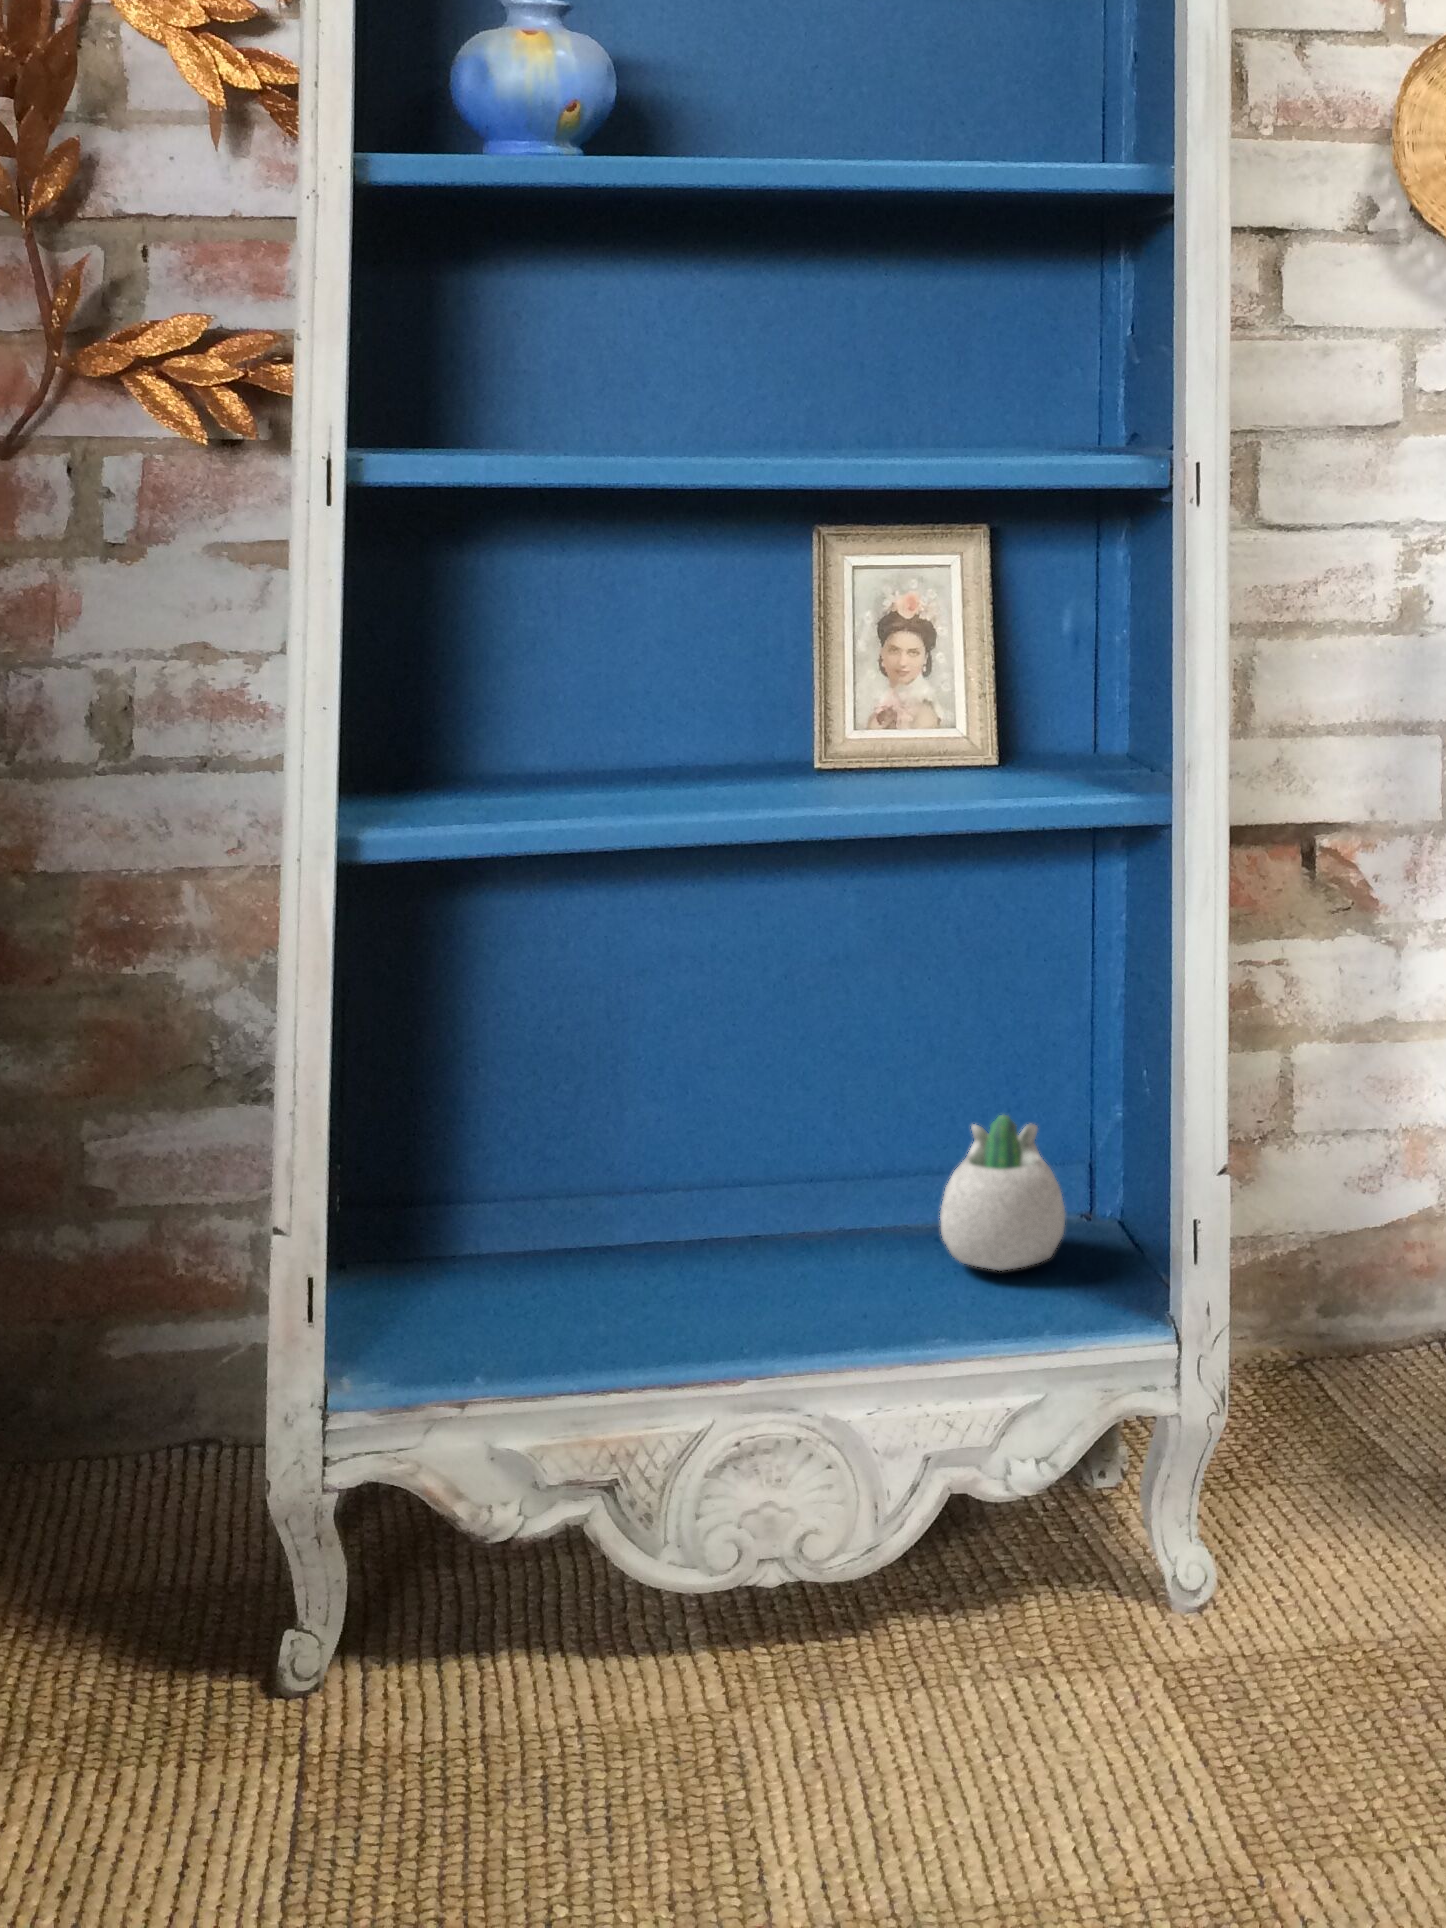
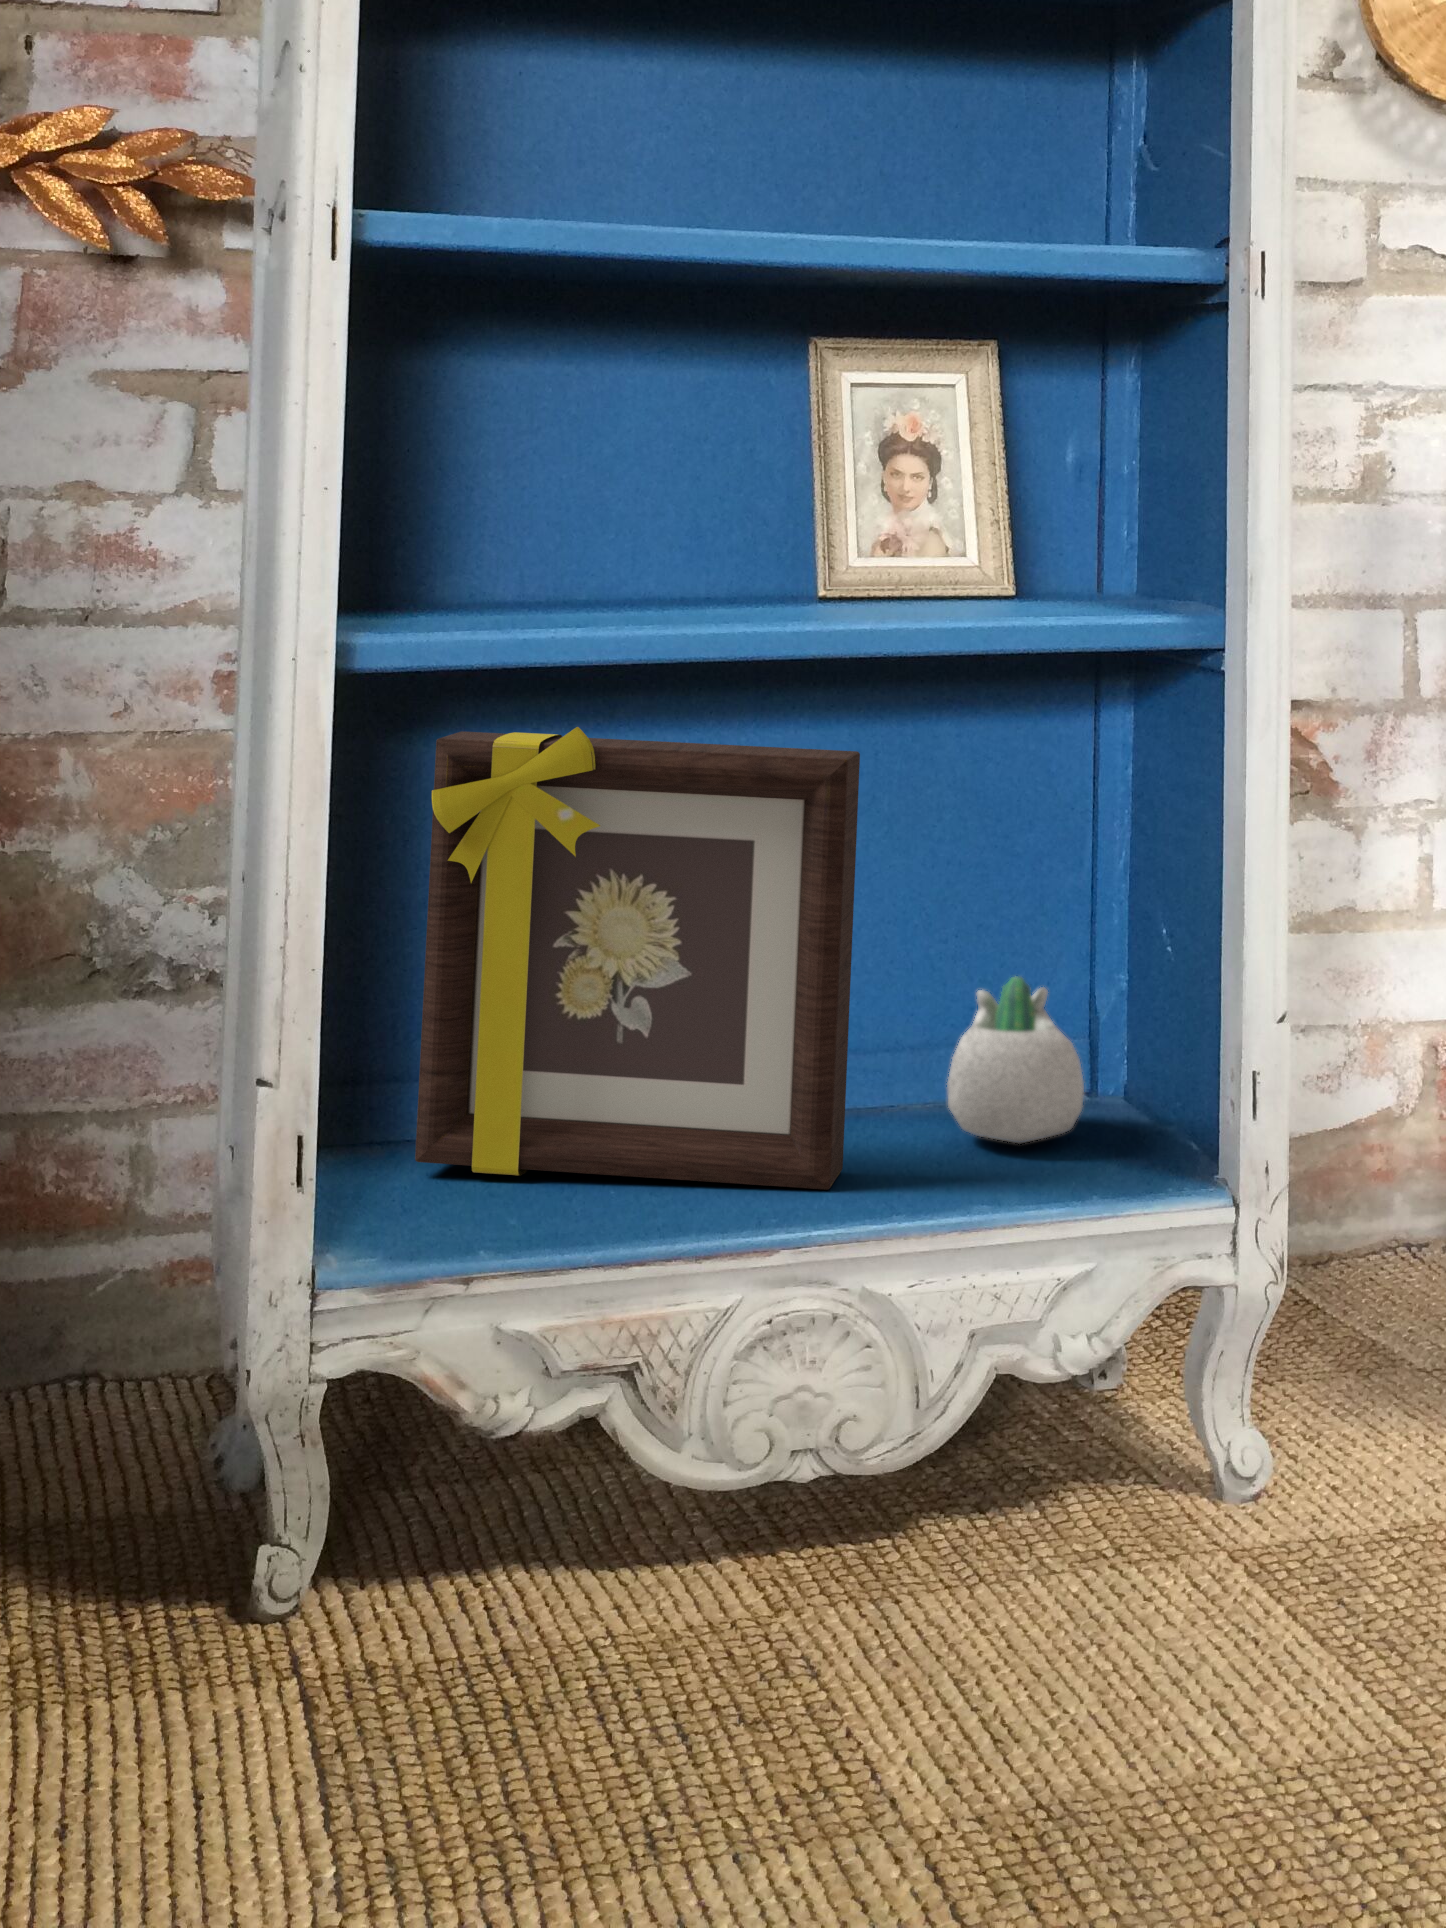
picture frame: none [454,891,841,1318] -> present [415,727,860,1190]

